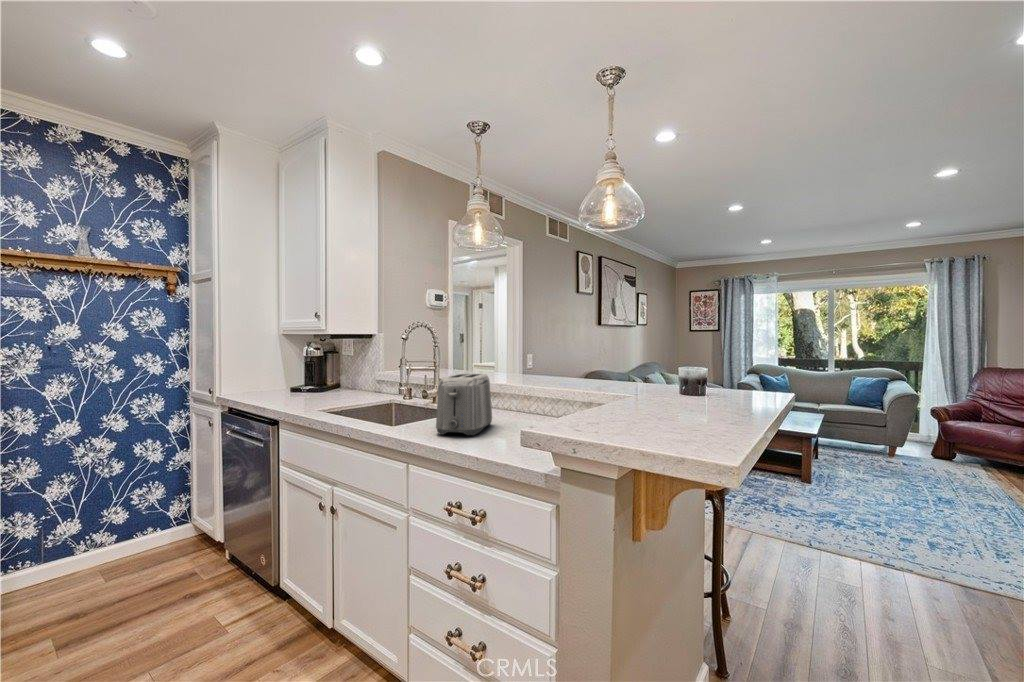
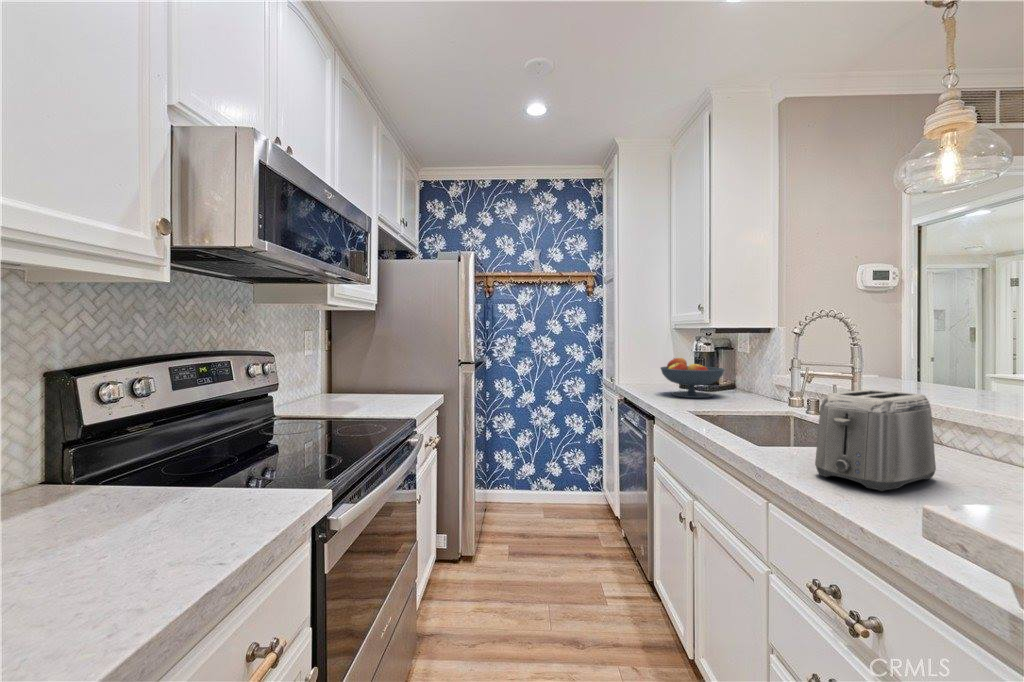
fruit bowl: none [275,362,337,399] -> present [661,358,724,398]

